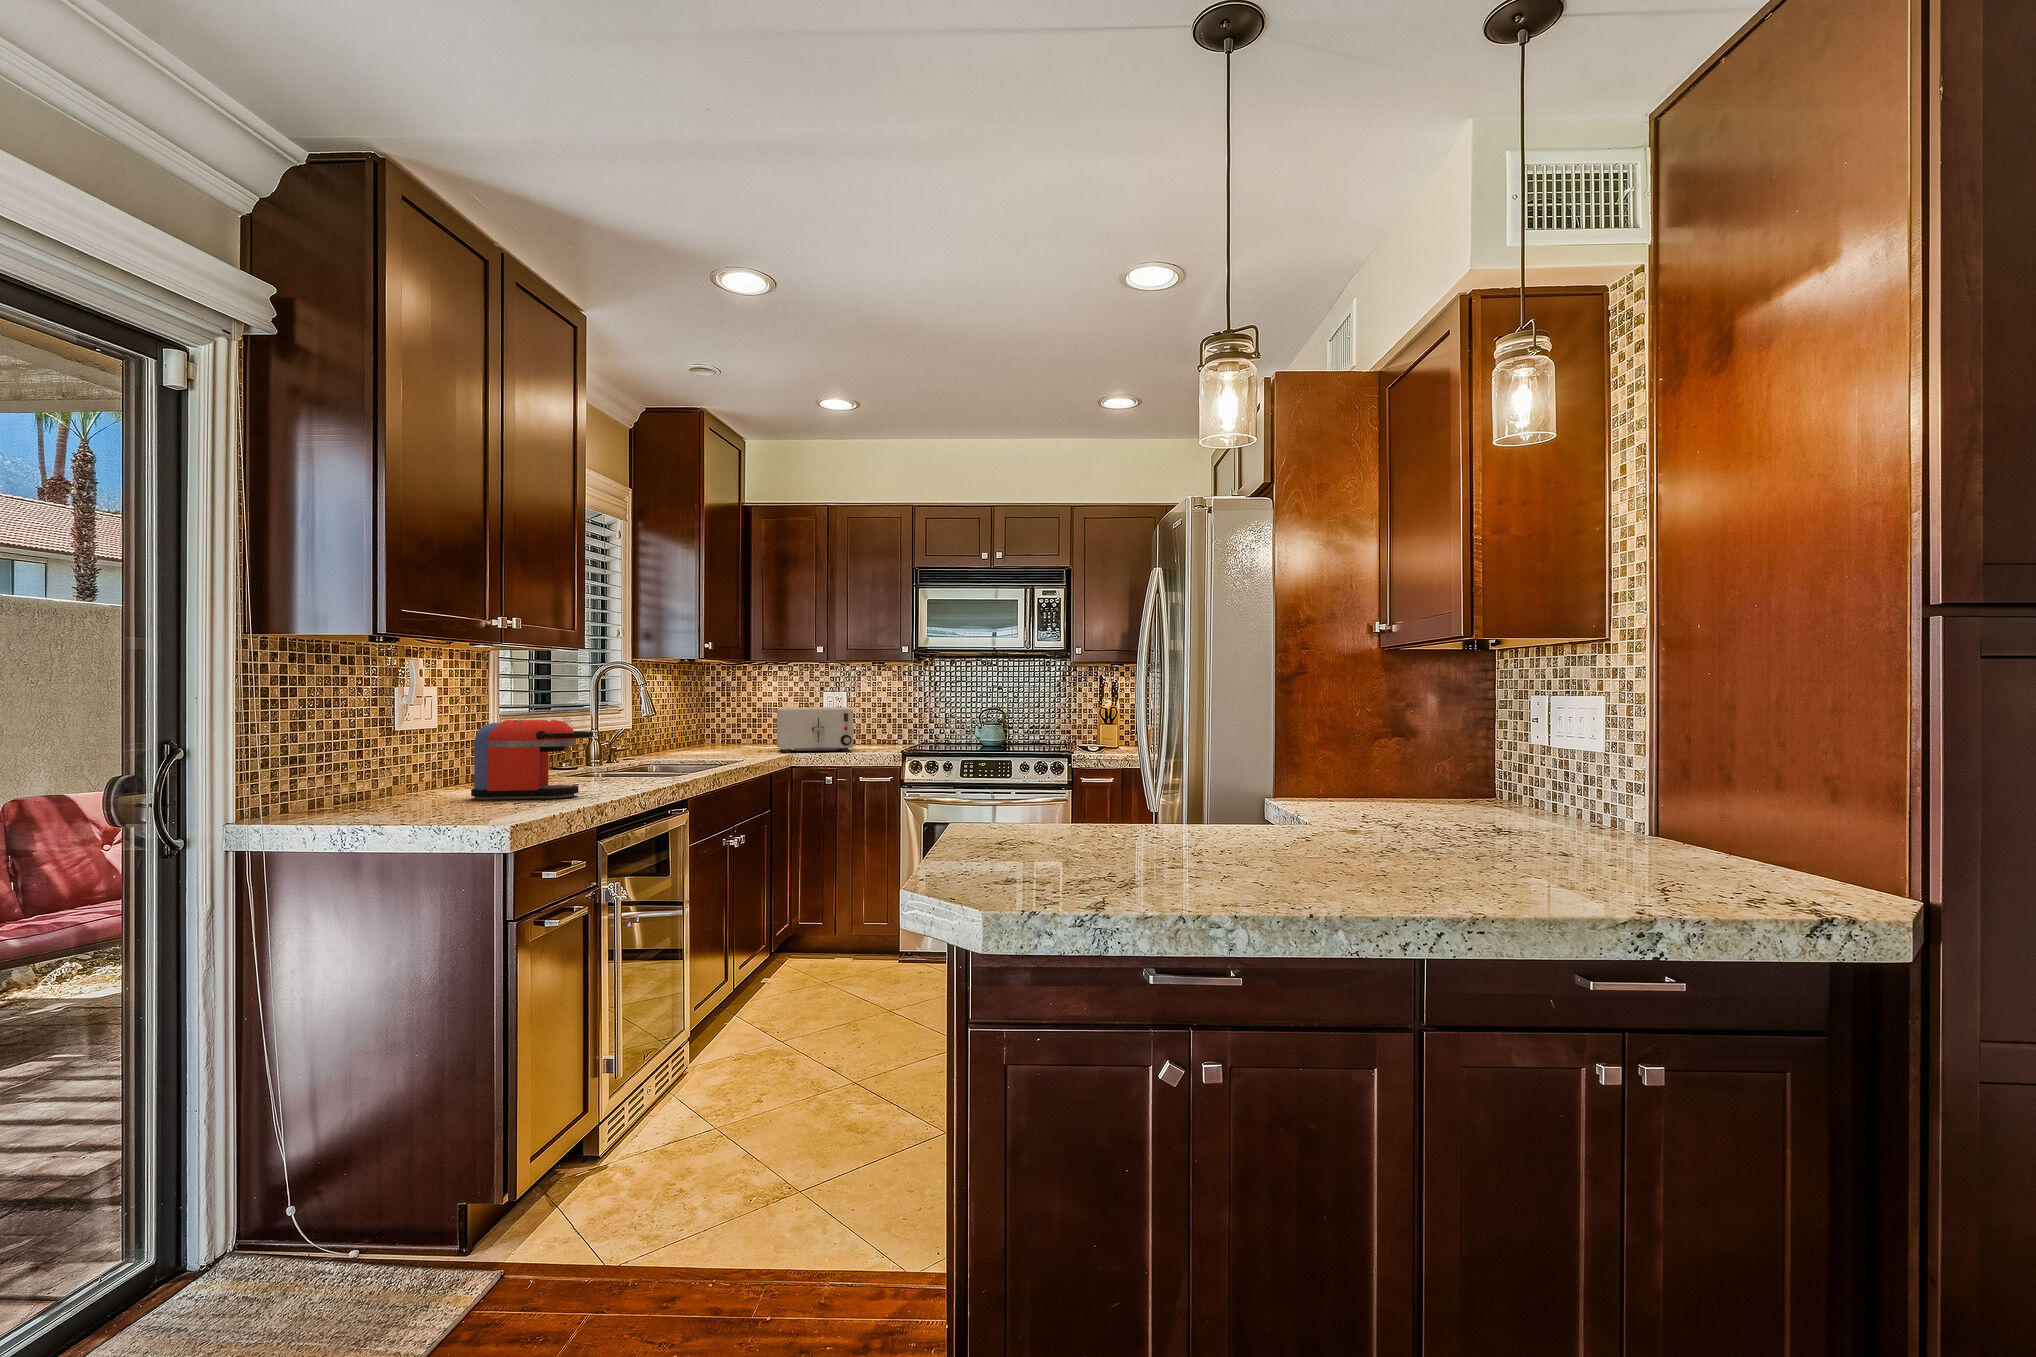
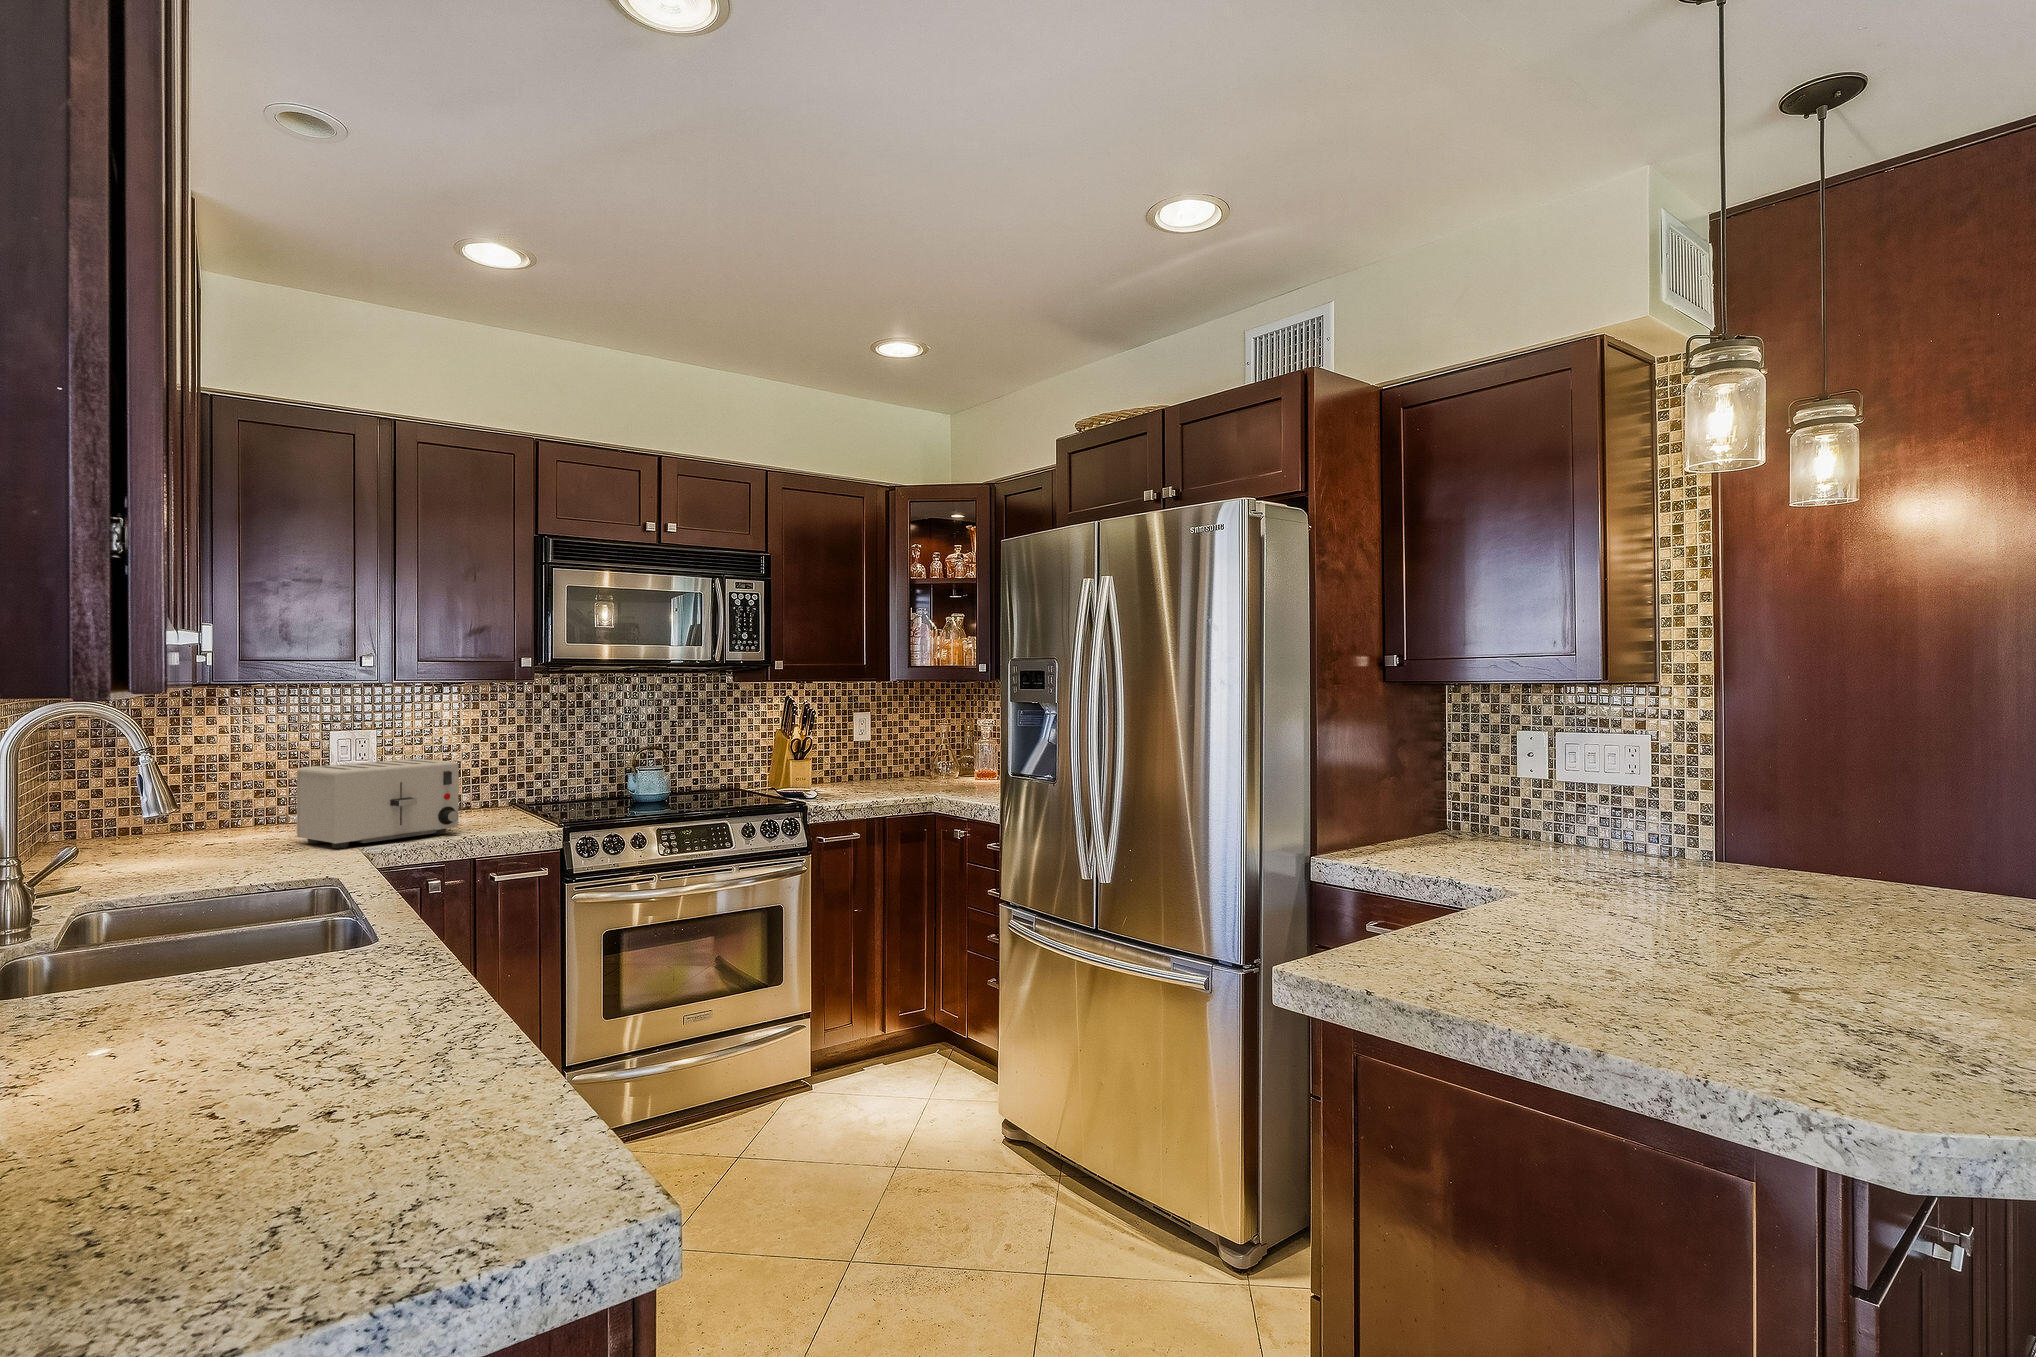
coffee maker: present [471,720,593,800] -> none [118,893,437,1132]

